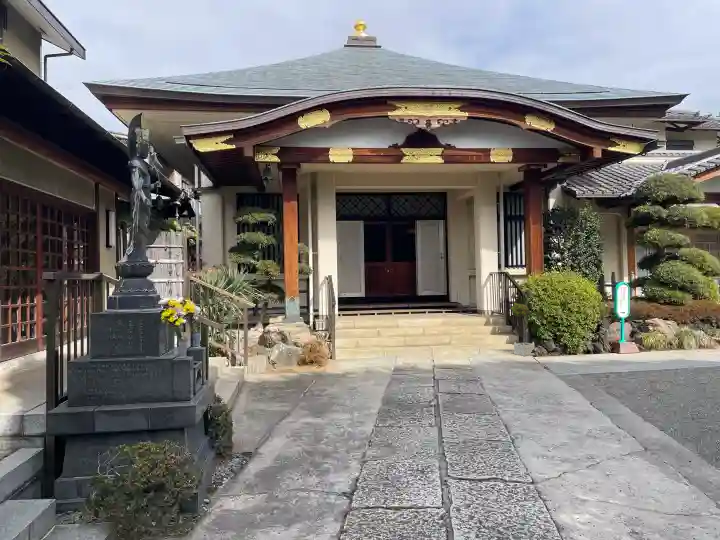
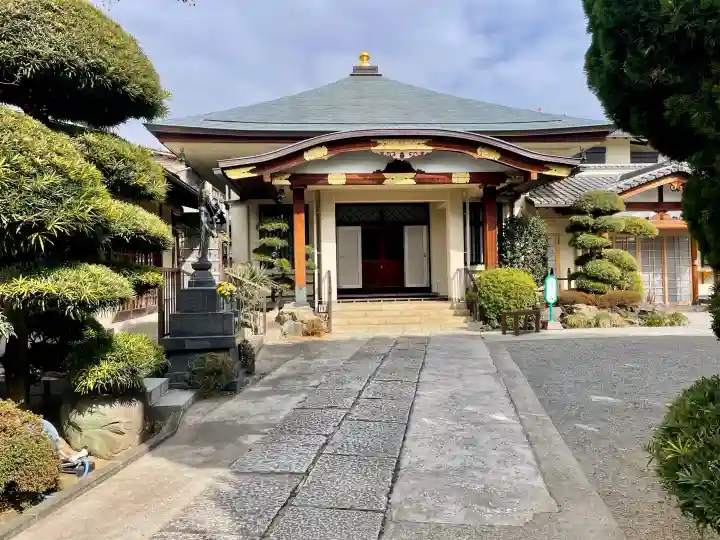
bench: none [566,327,615,364] -> present [502,310,541,336]

